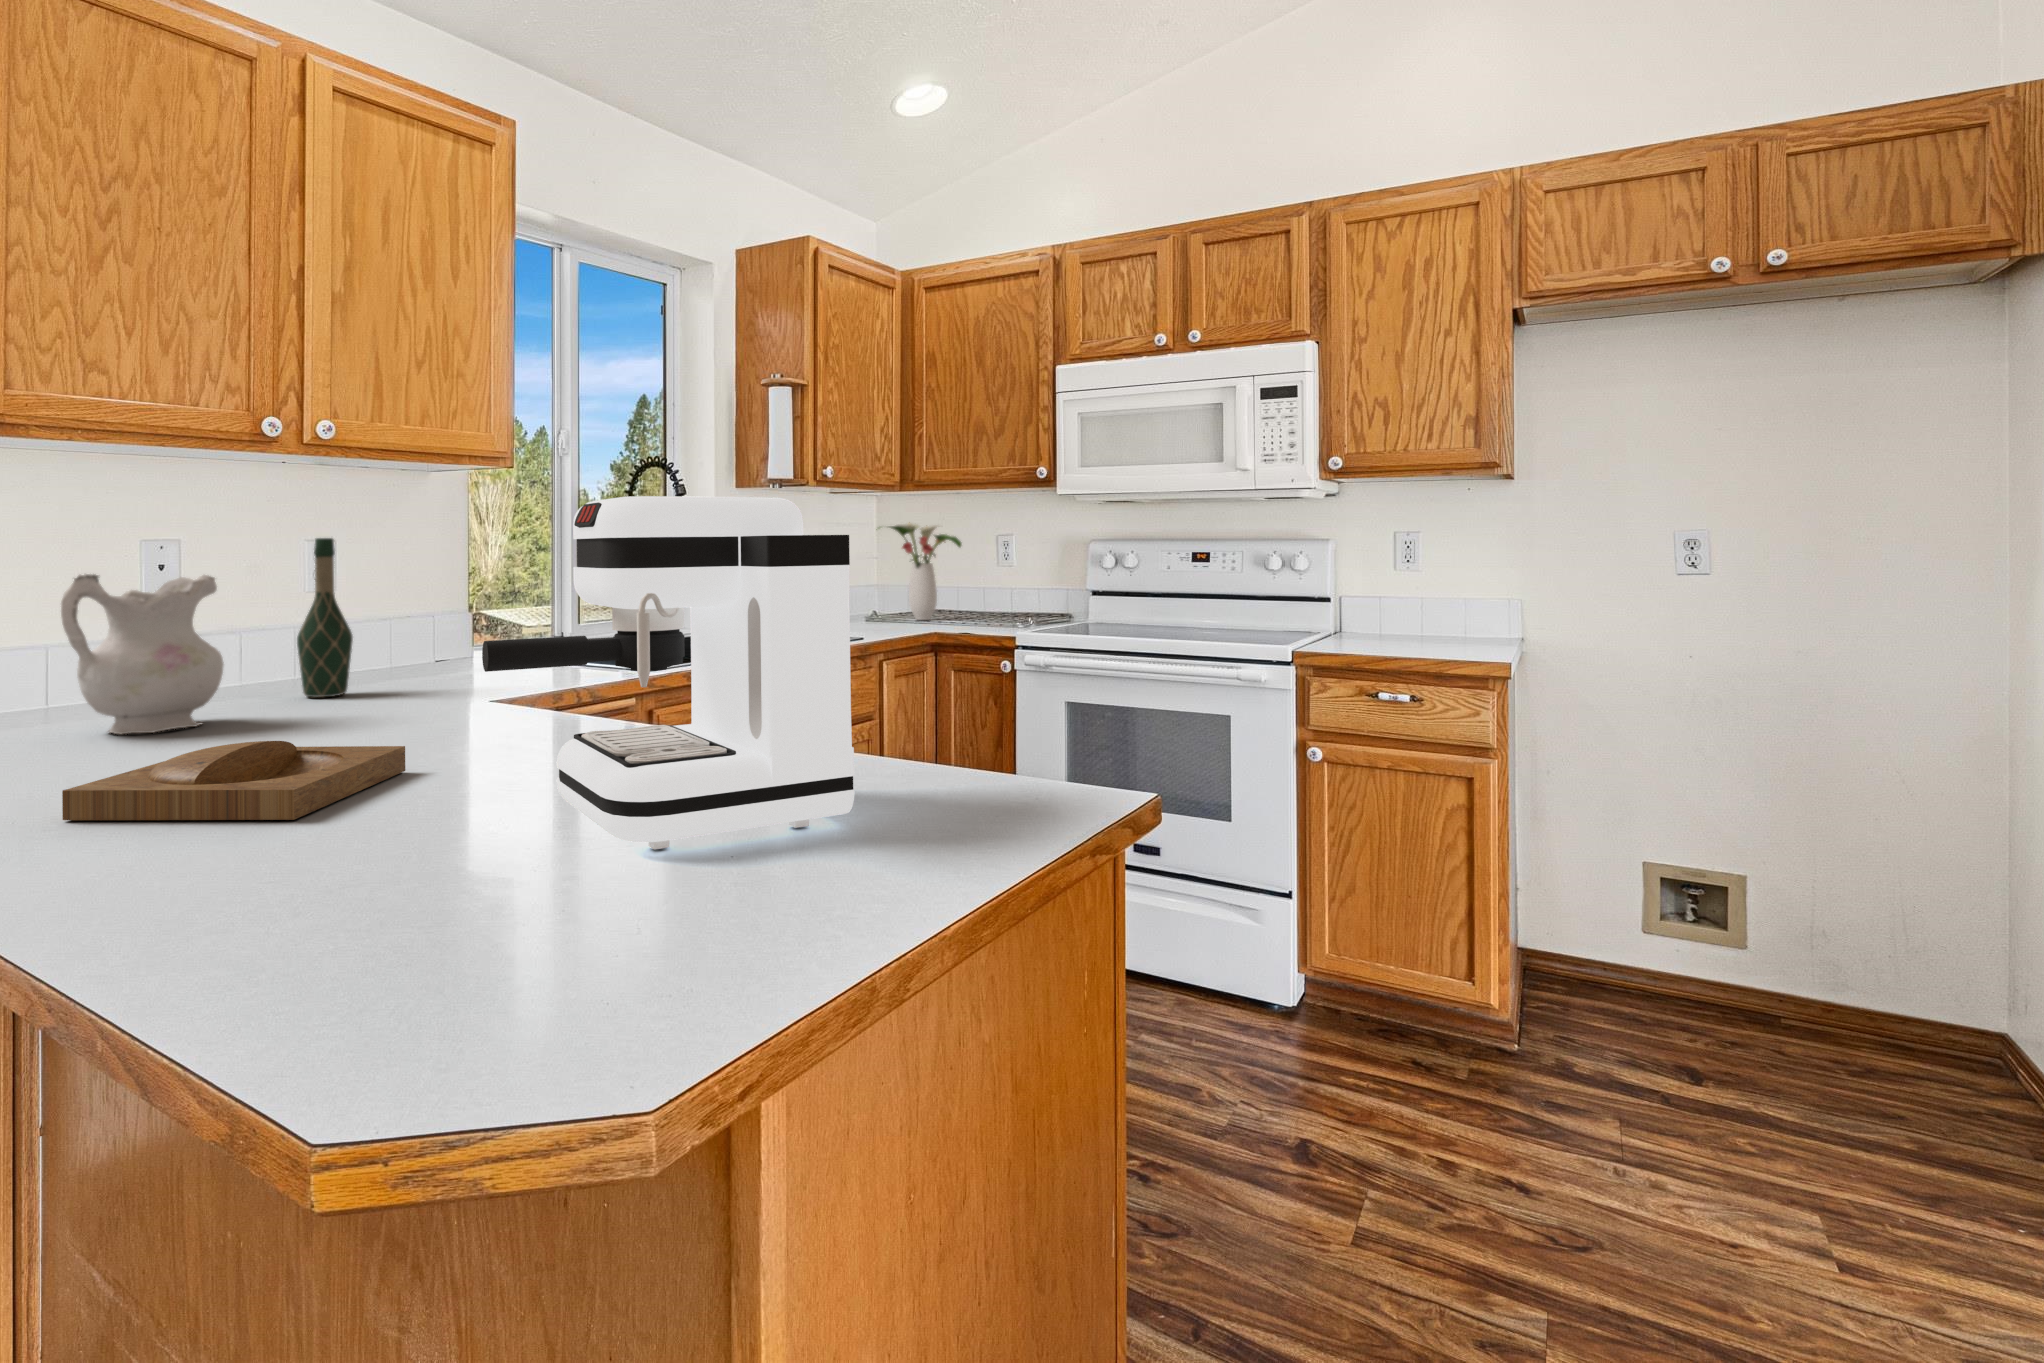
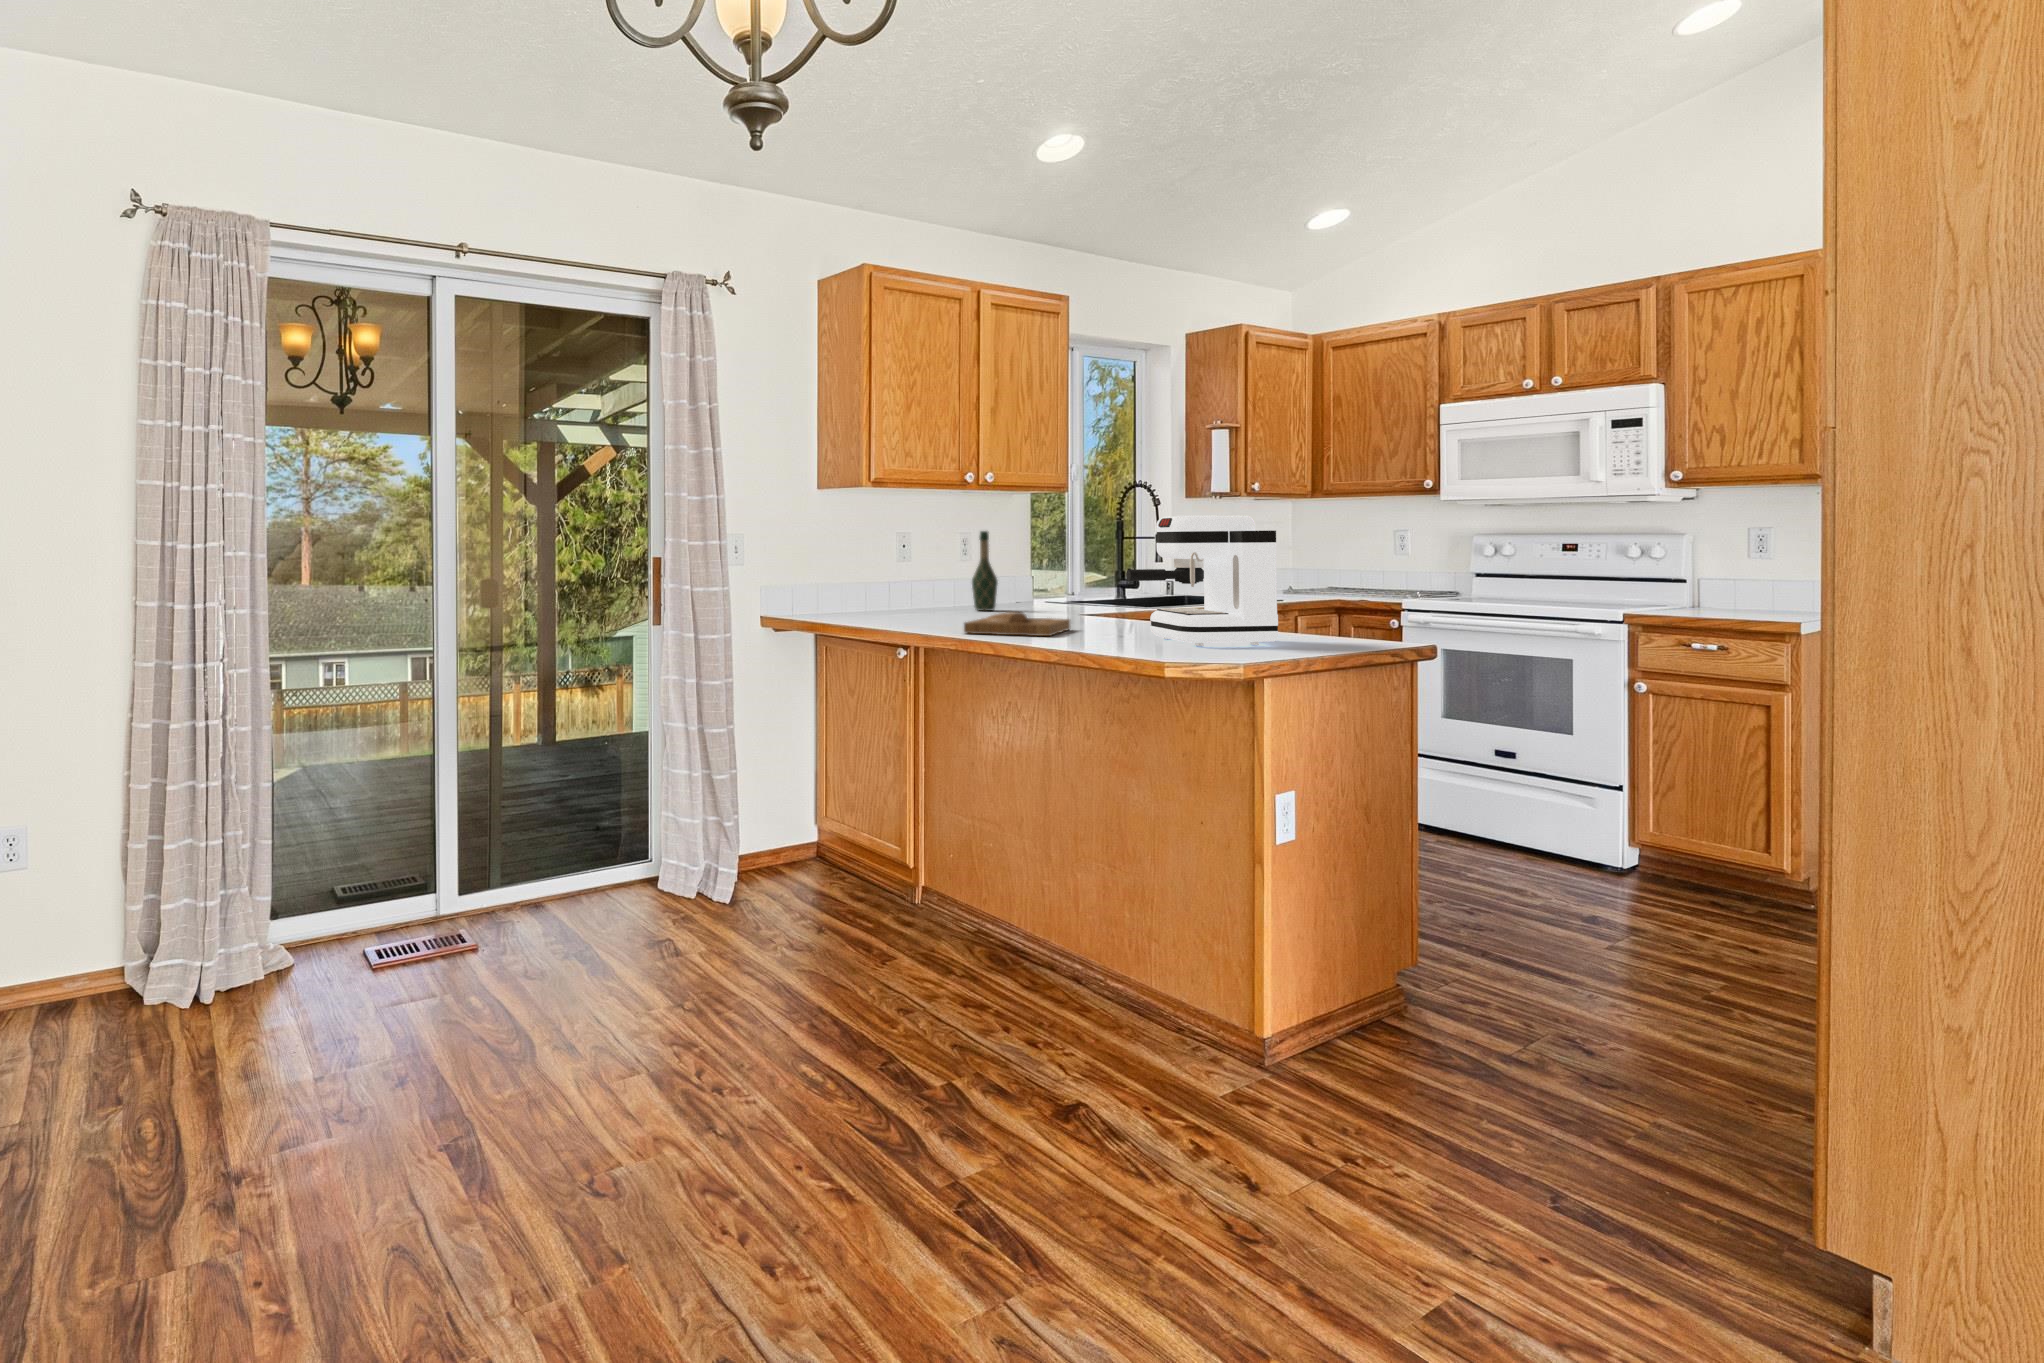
flower arrangement: present [890,523,962,620] -> none [1295,519,1364,591]
ceramic pitcher: present [61,574,224,734] -> none [901,546,958,618]

